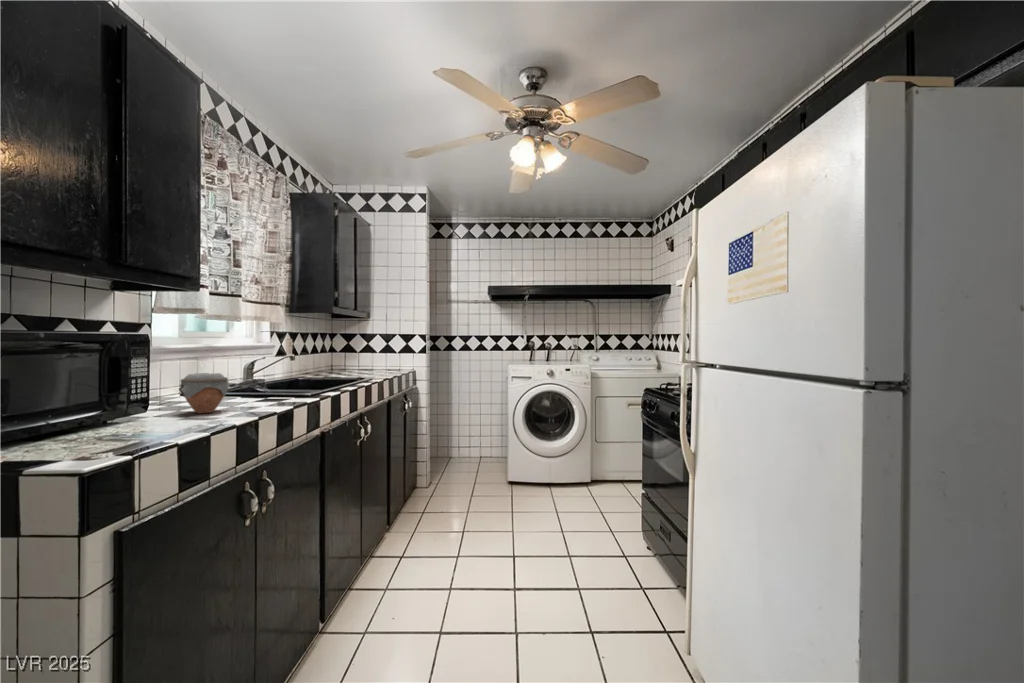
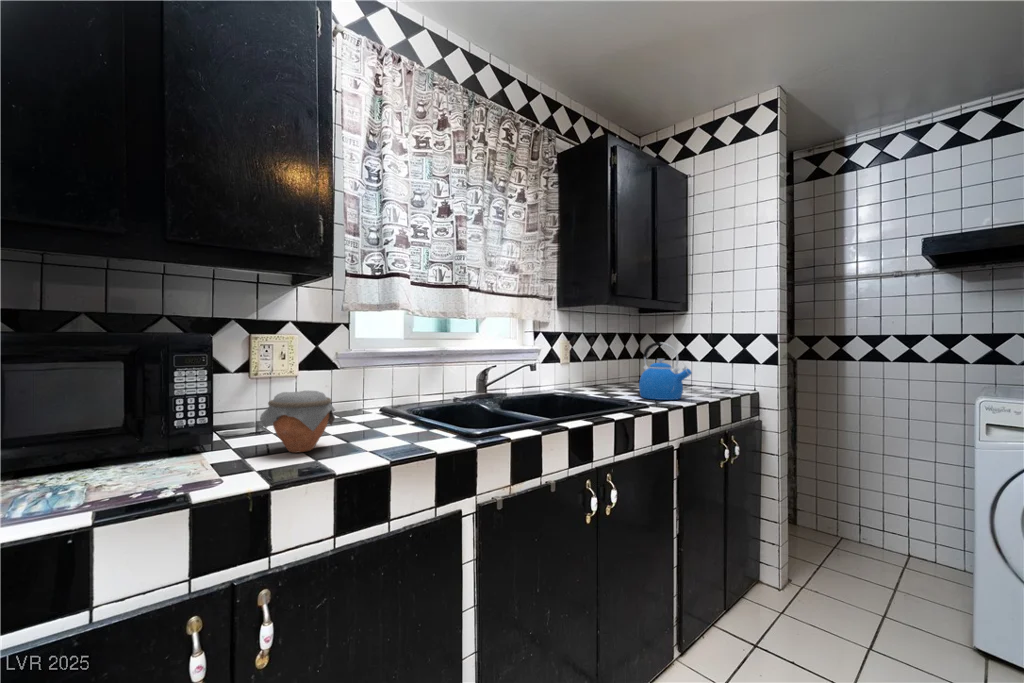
kettle: none [354,340,389,377] -> present [639,342,692,400]

